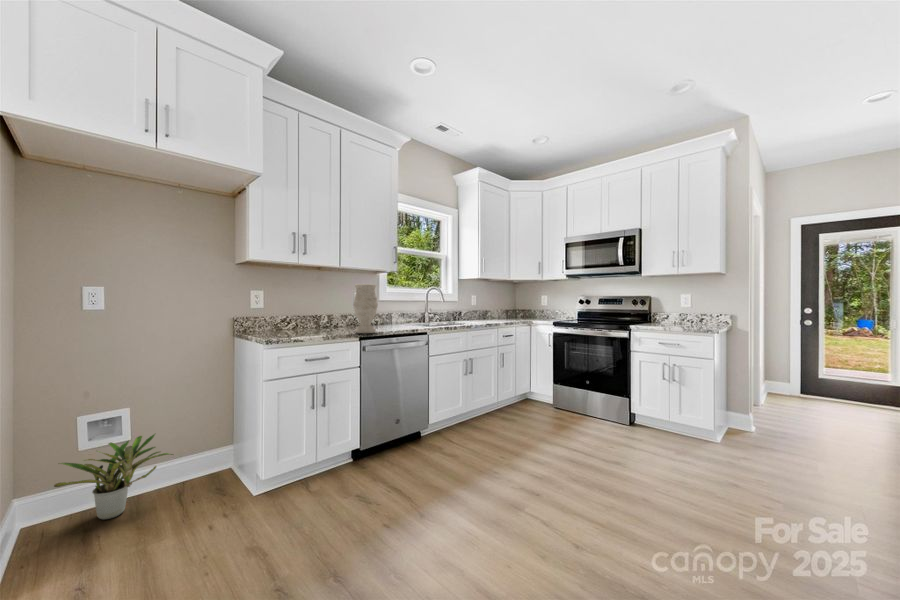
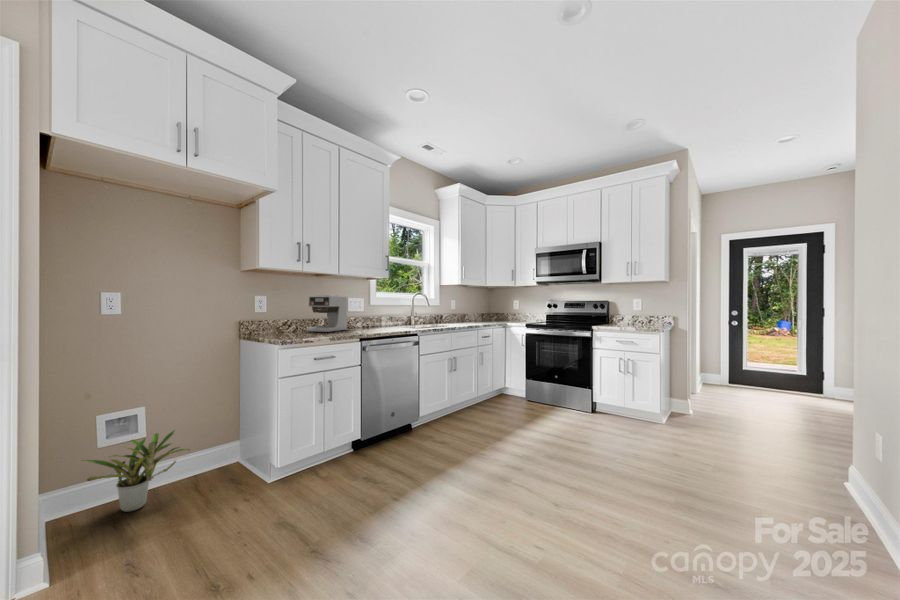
vase: present [353,284,378,333] -> none [352,290,375,335]
coffee maker: none [308,290,352,329] -> present [307,295,347,332]

